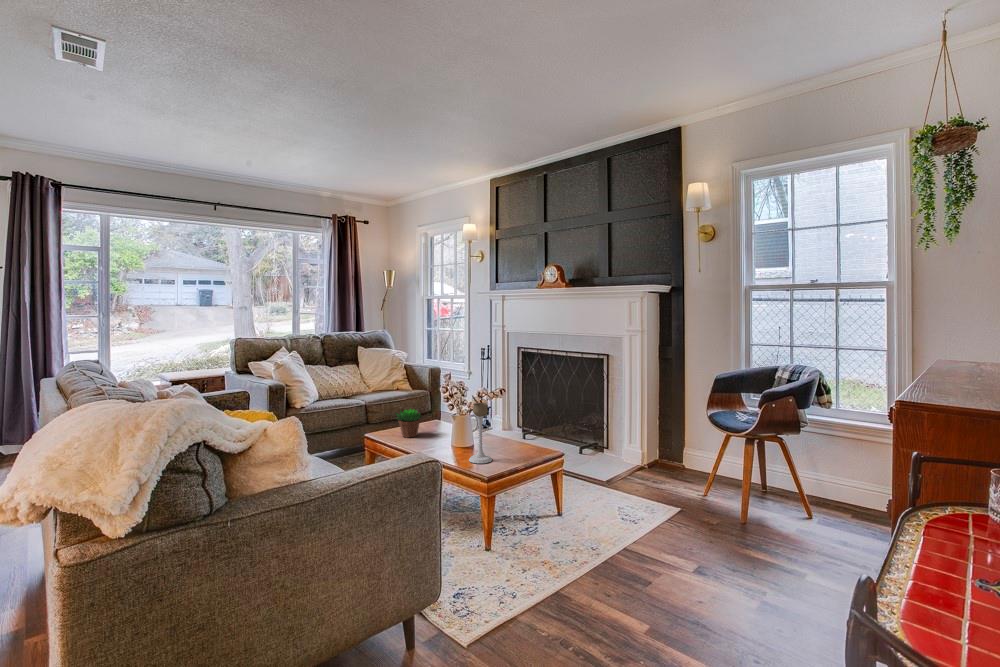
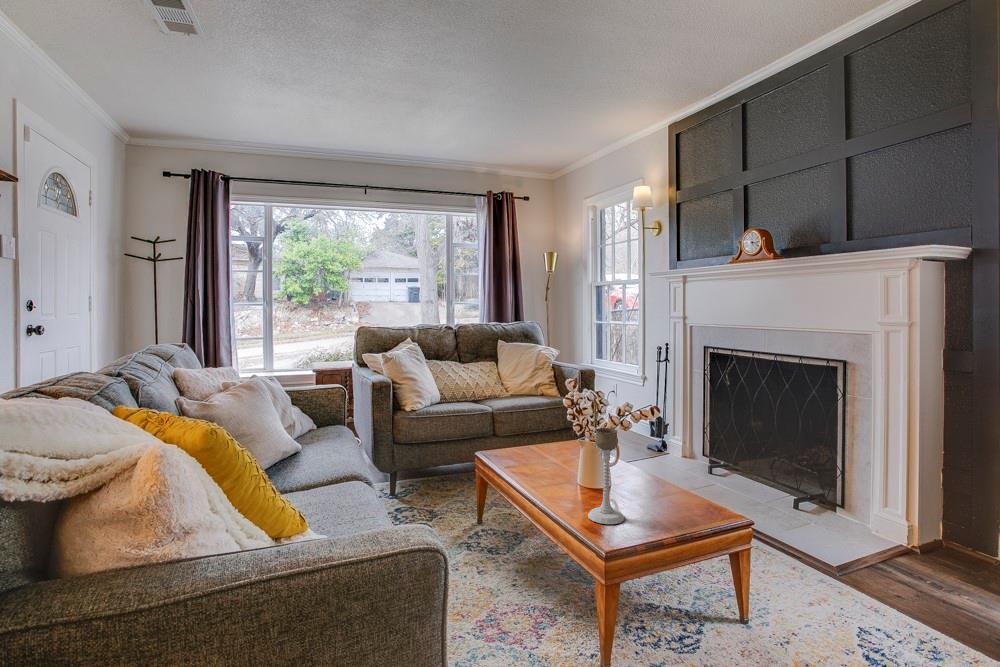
succulent plant: present [396,409,421,438] -> none [506,423,542,464]

